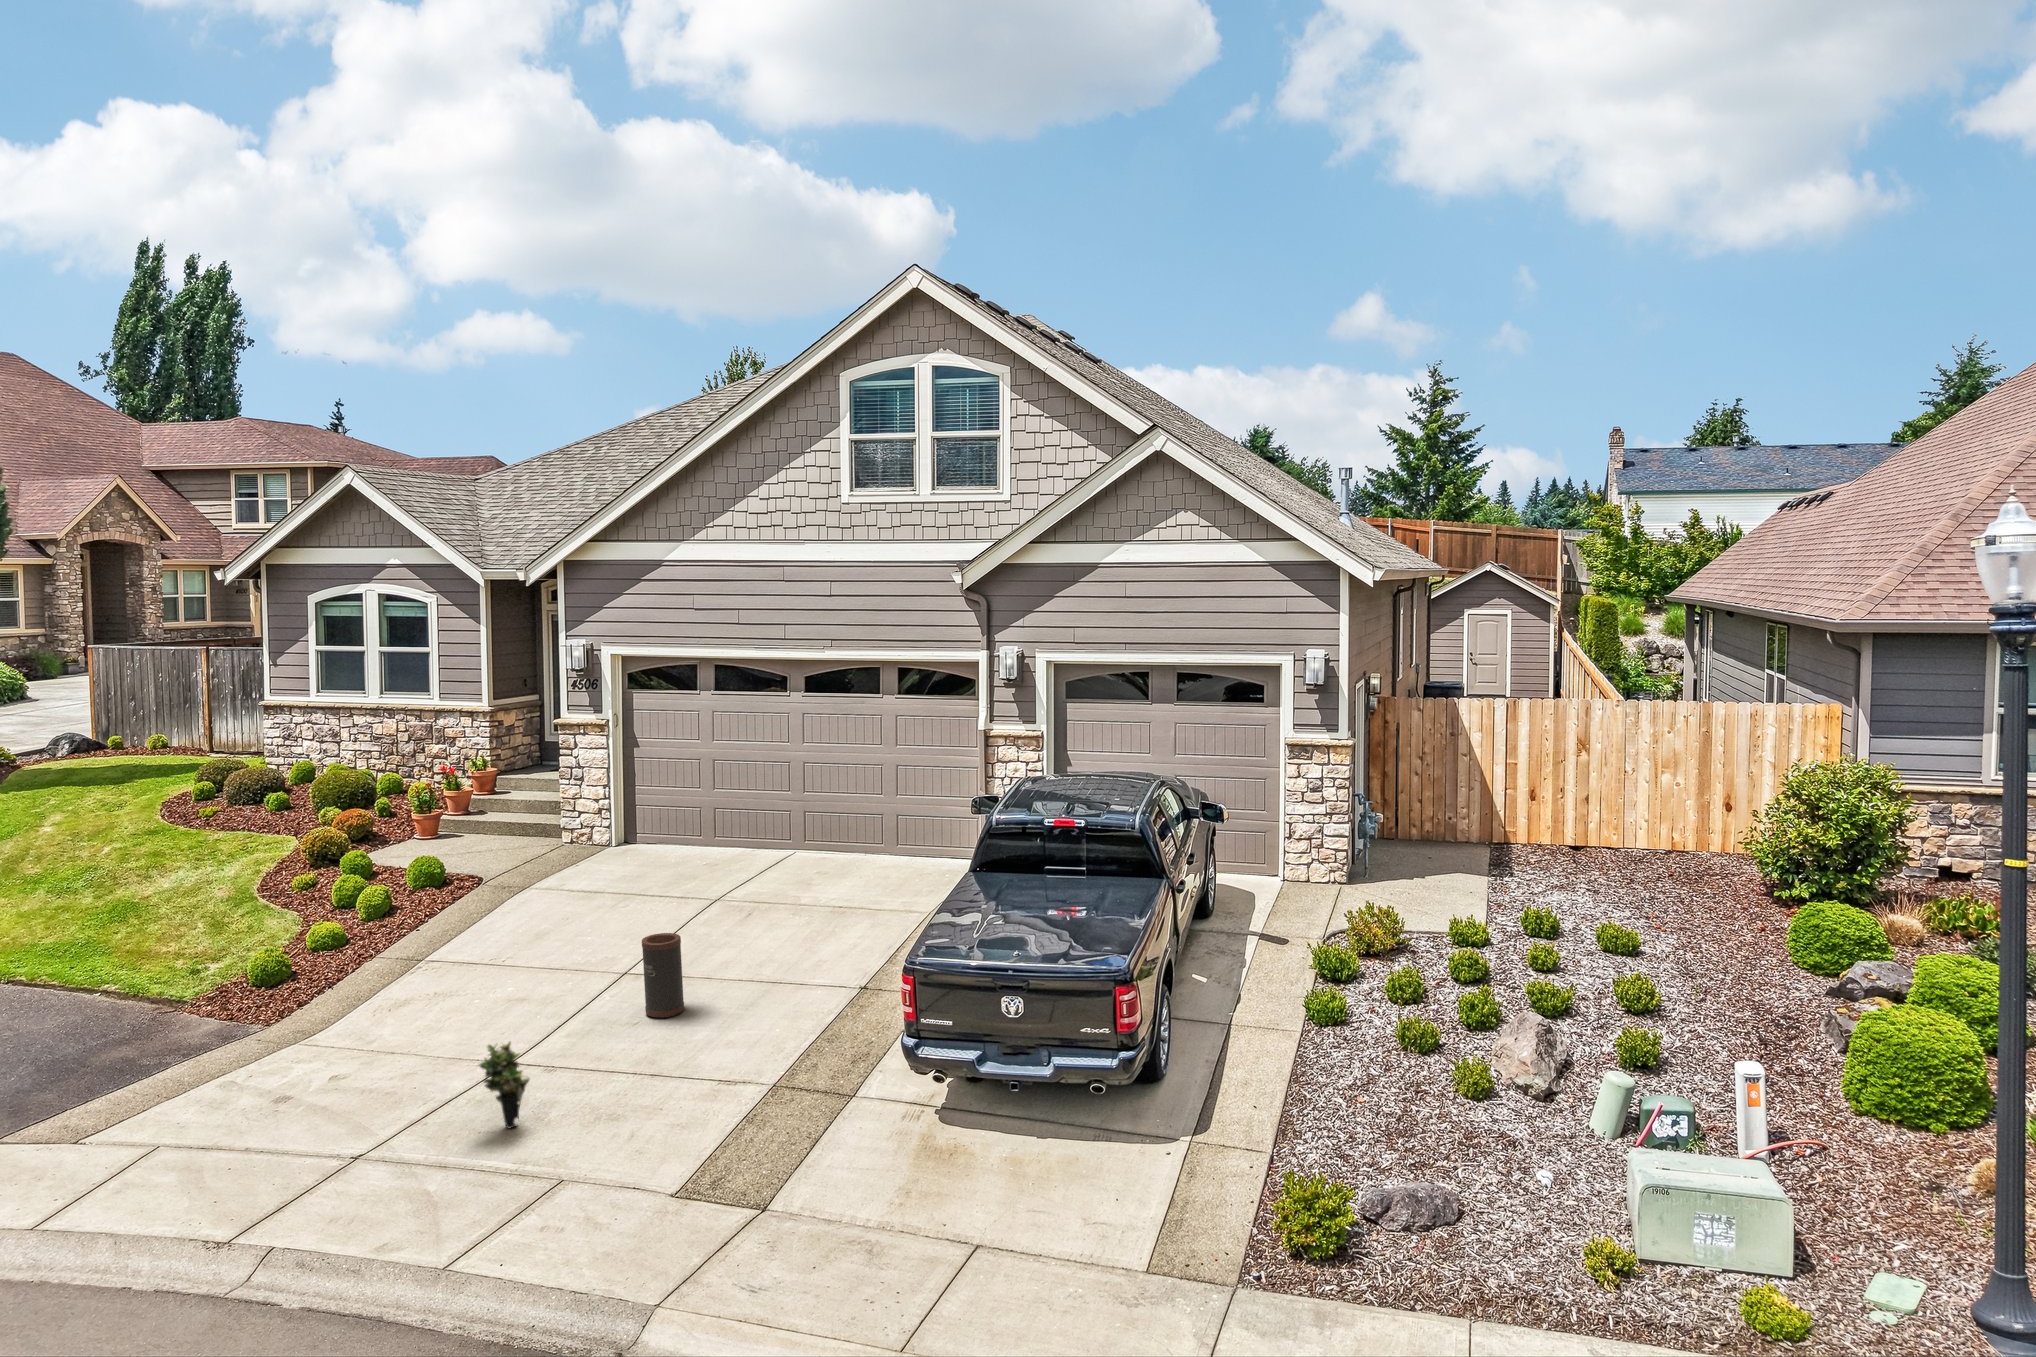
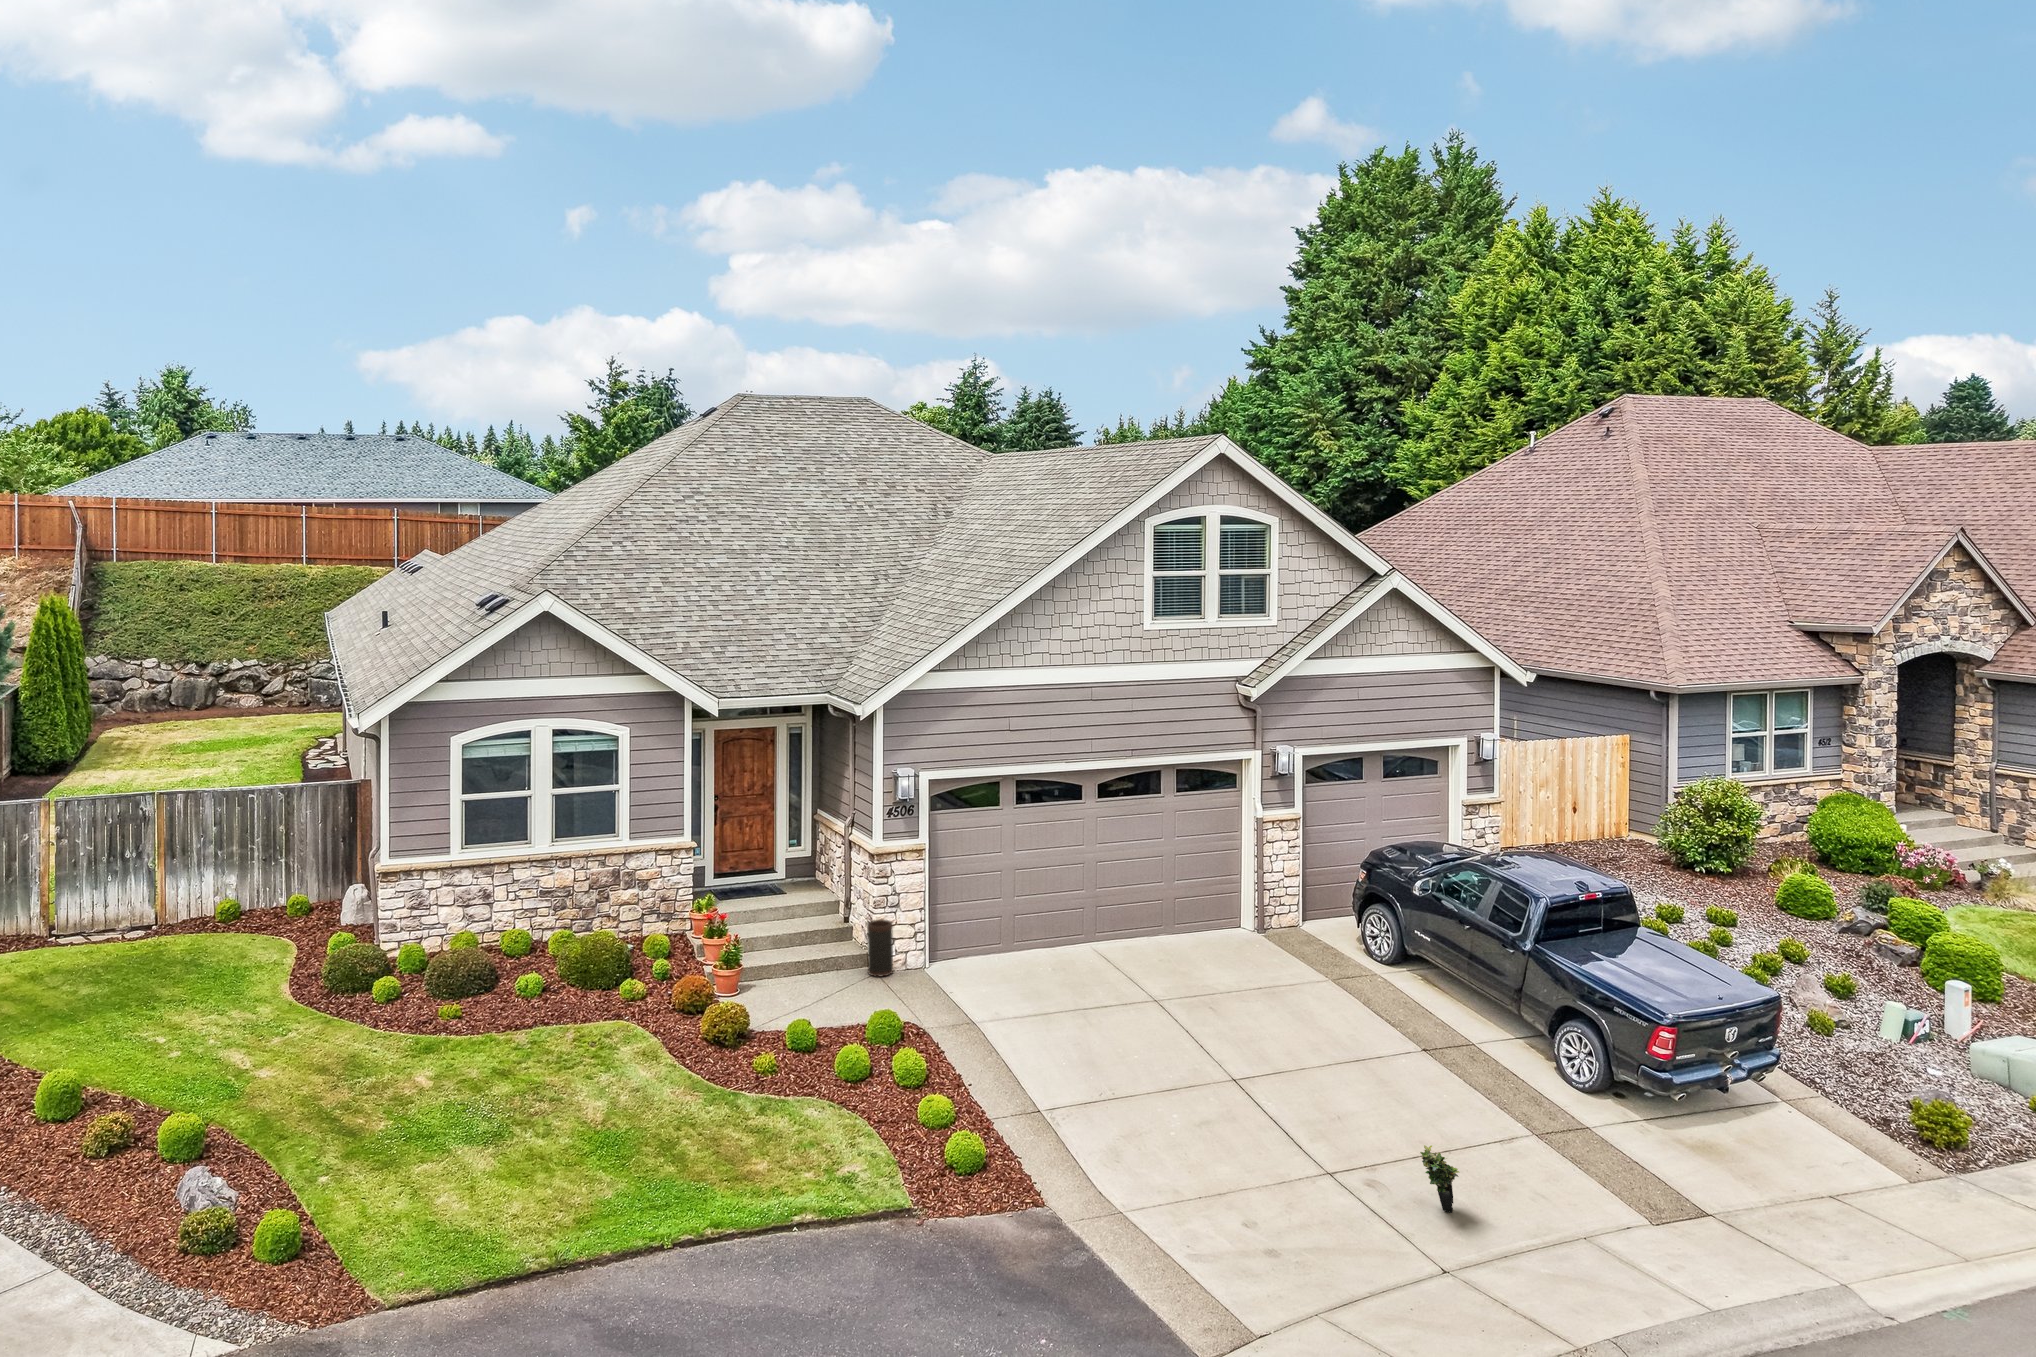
trash can: present [642,933,684,1018] -> present [867,919,893,976]

